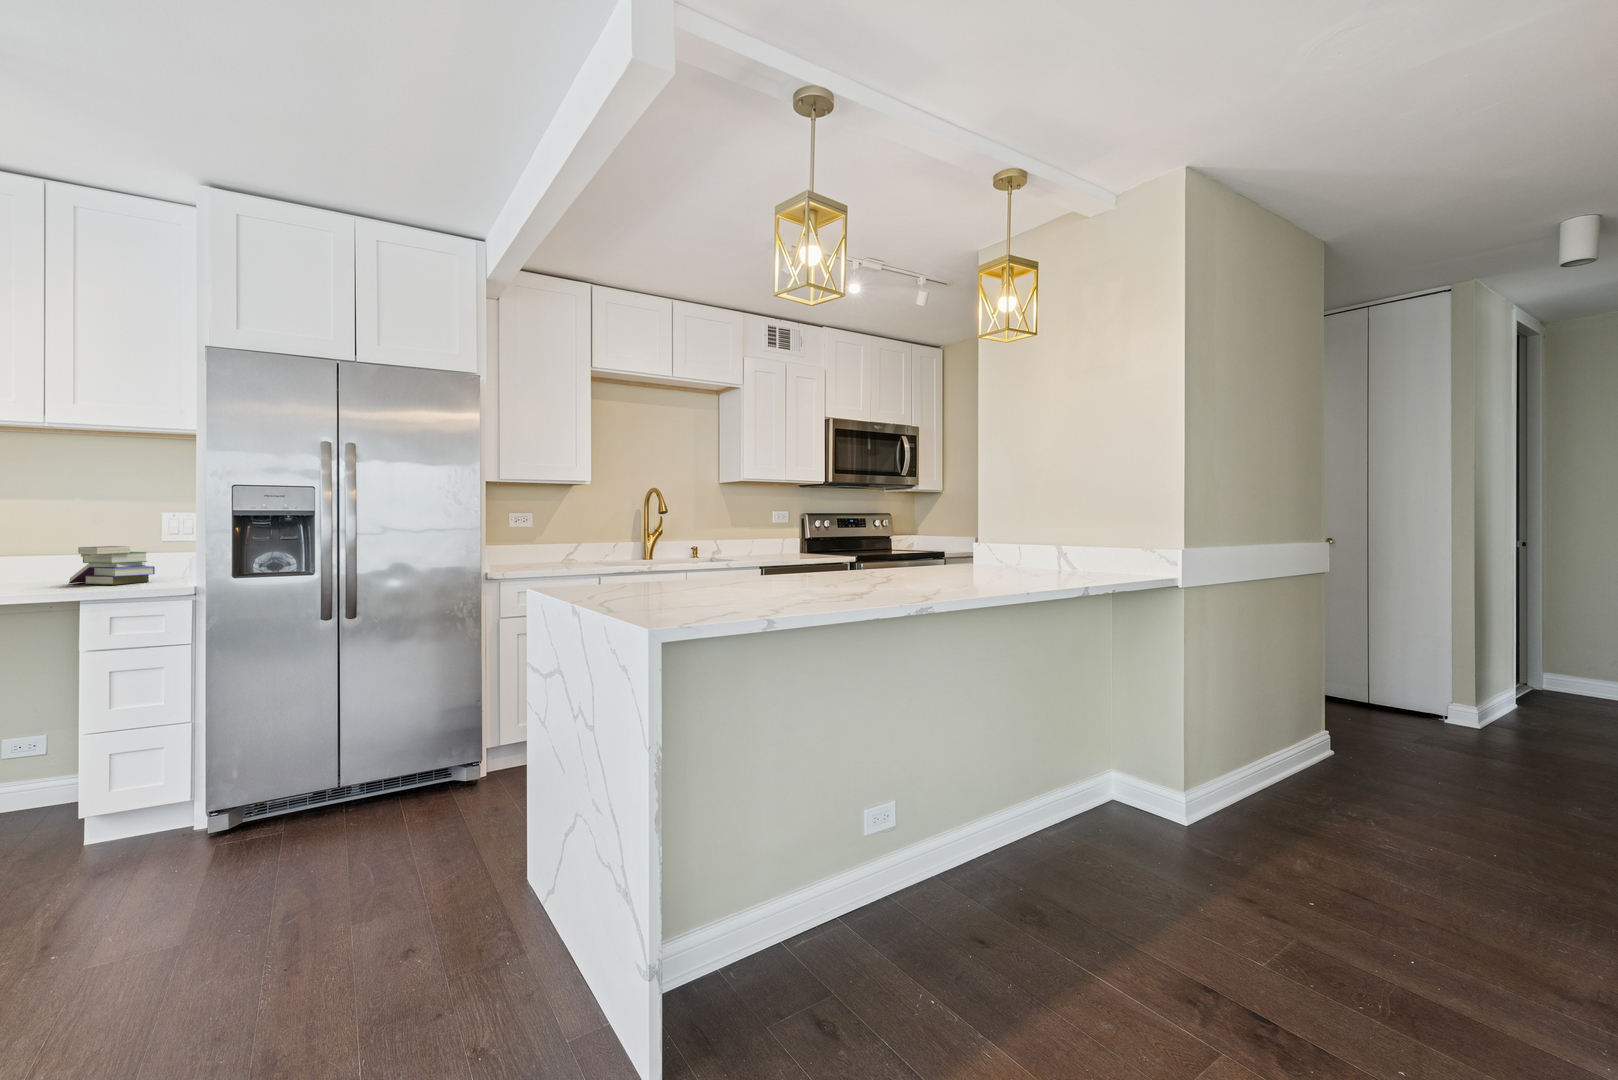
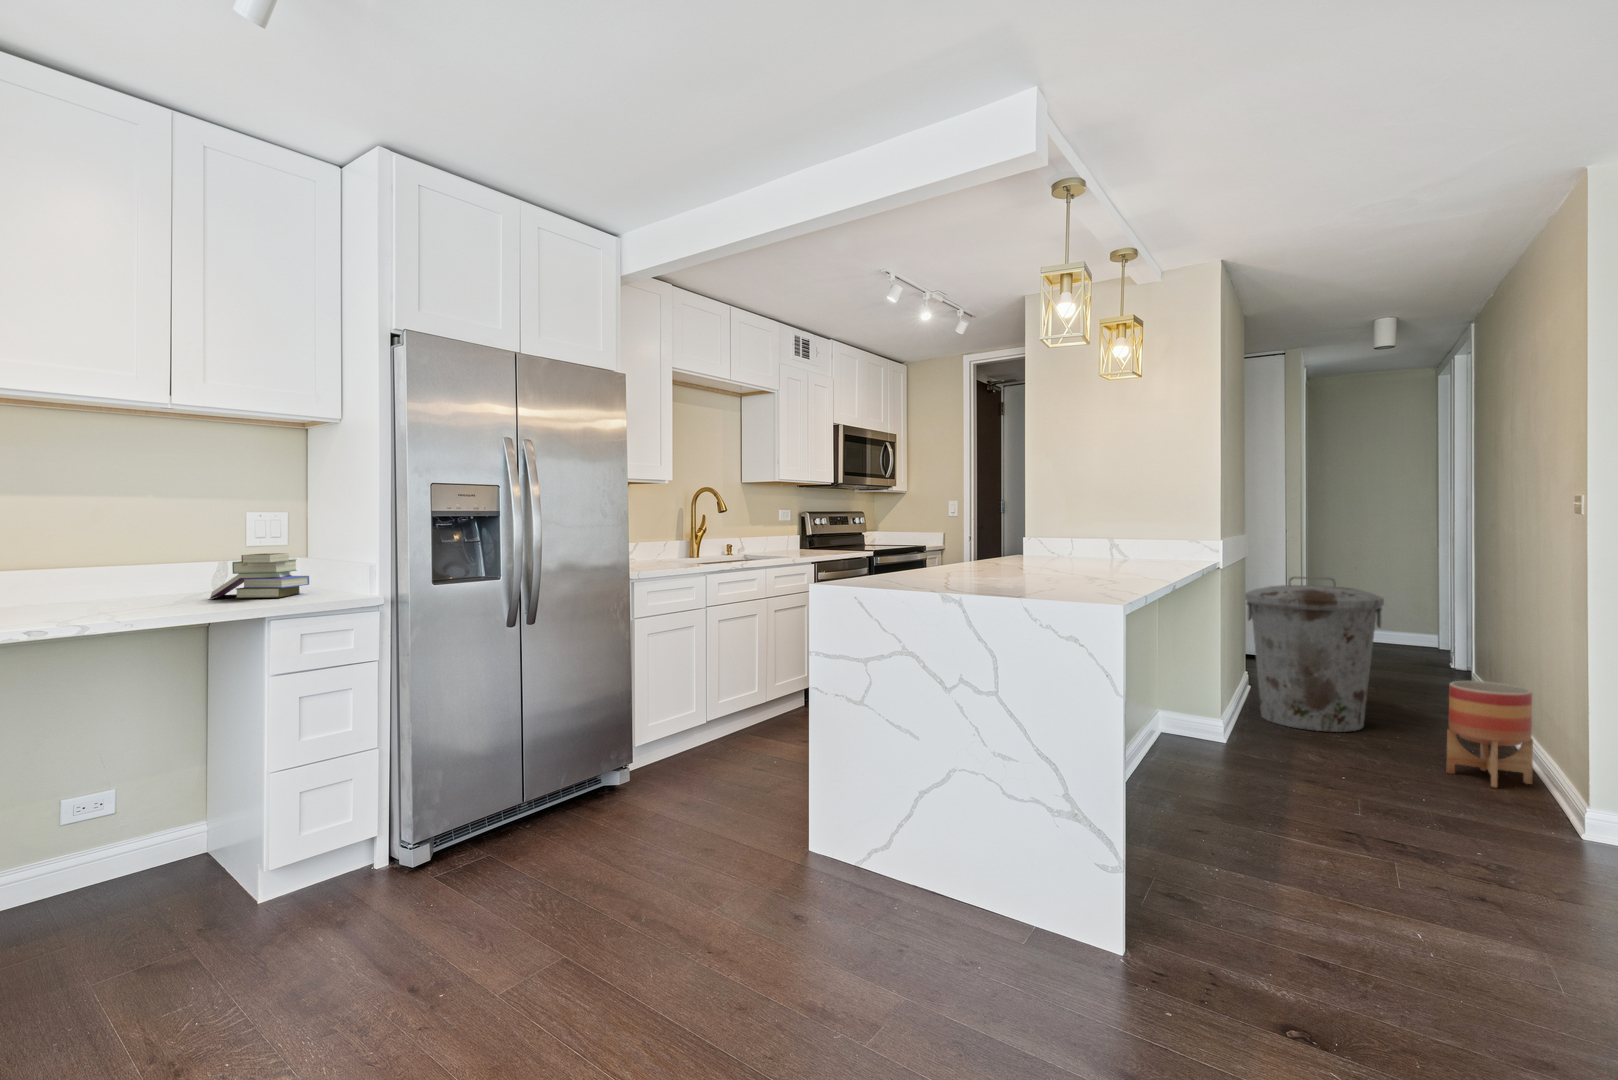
trash can: none [1264,606,1456,820] -> present [1245,577,1384,732]
planter: none [1469,769,1601,938] -> present [1447,681,1533,787]

